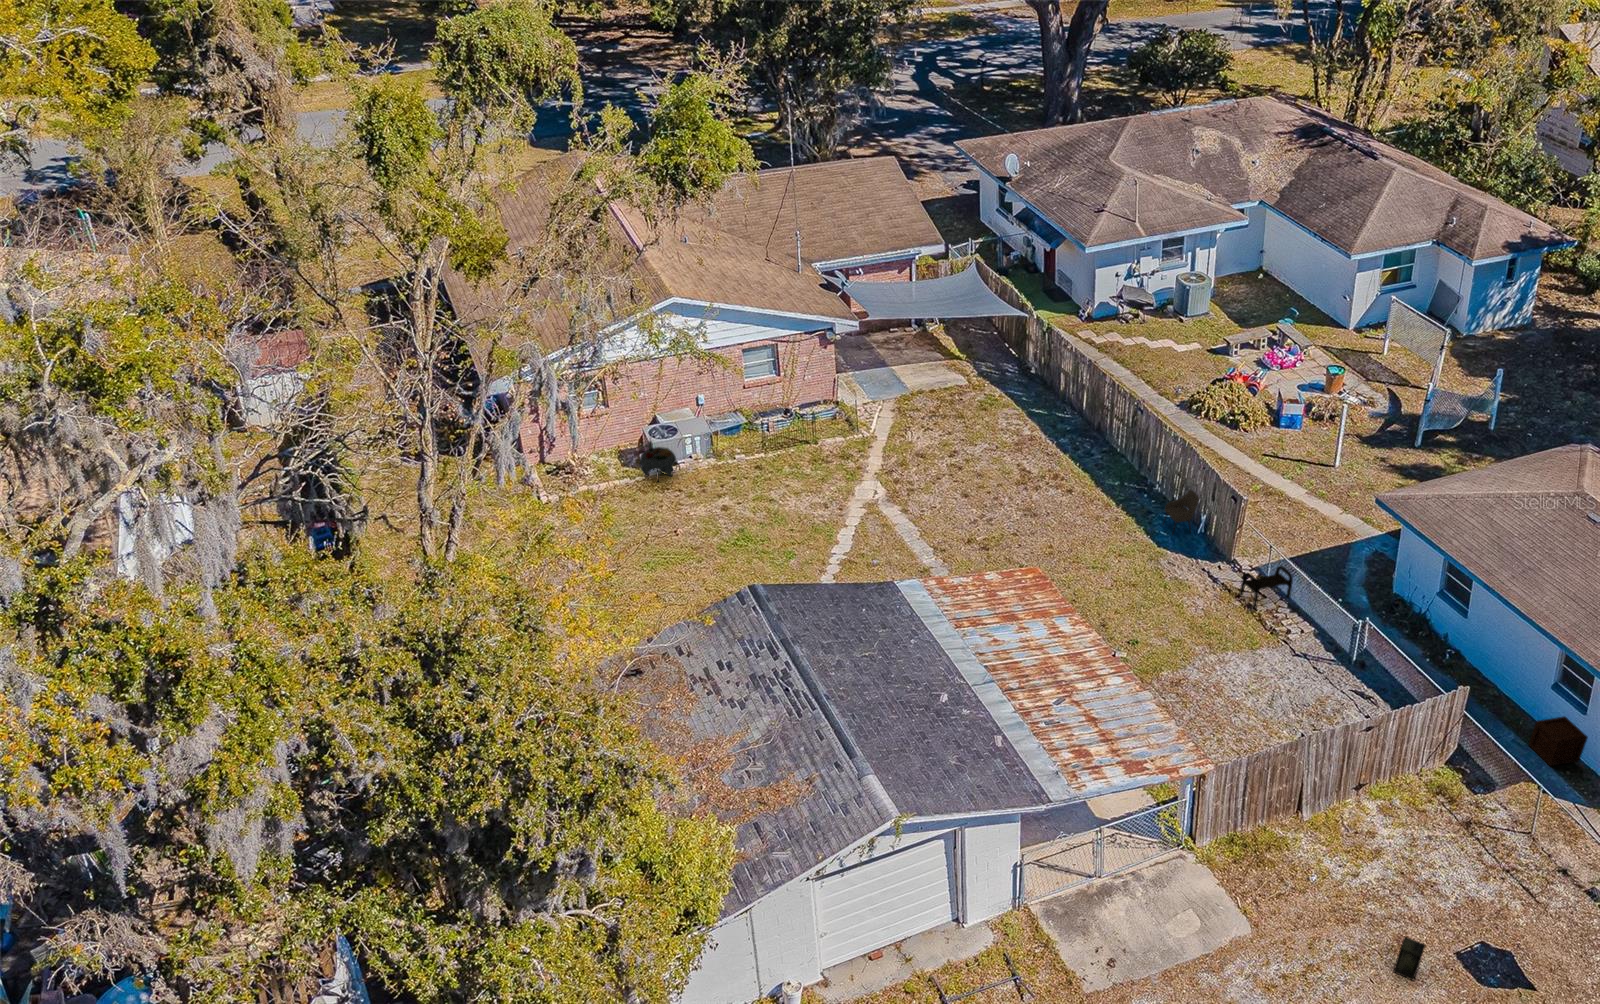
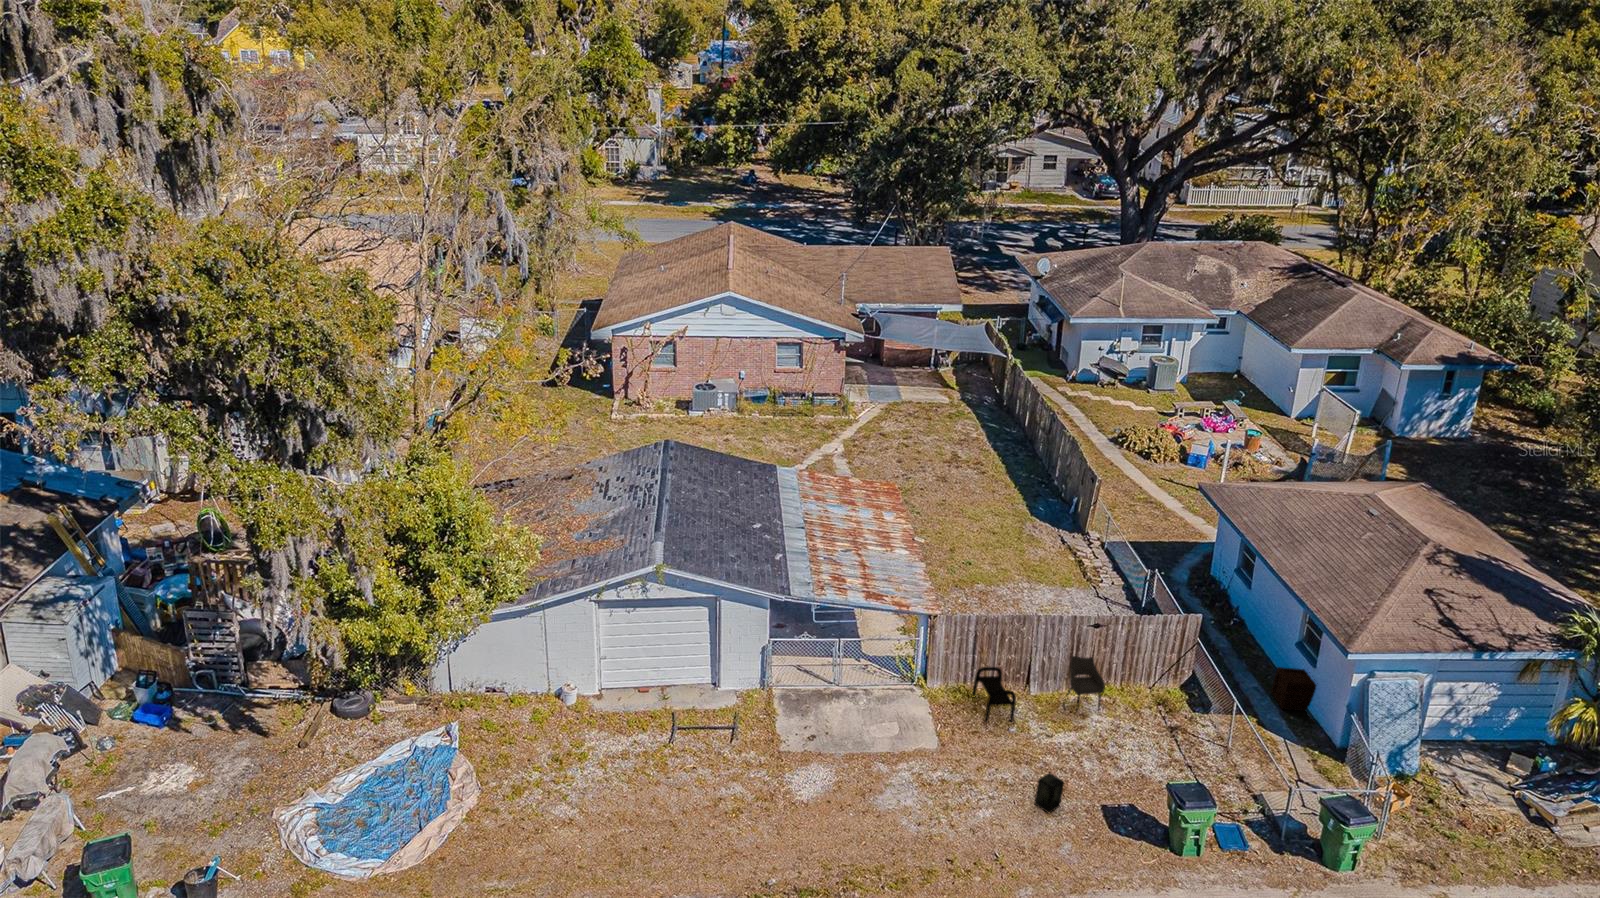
dining table: present [640,440,676,482] -> none [643,380,673,417]
chair: present [1164,490,1199,530] -> present [1067,656,1105,710]
bench: present [1239,566,1293,608] -> present [972,667,1016,722]

